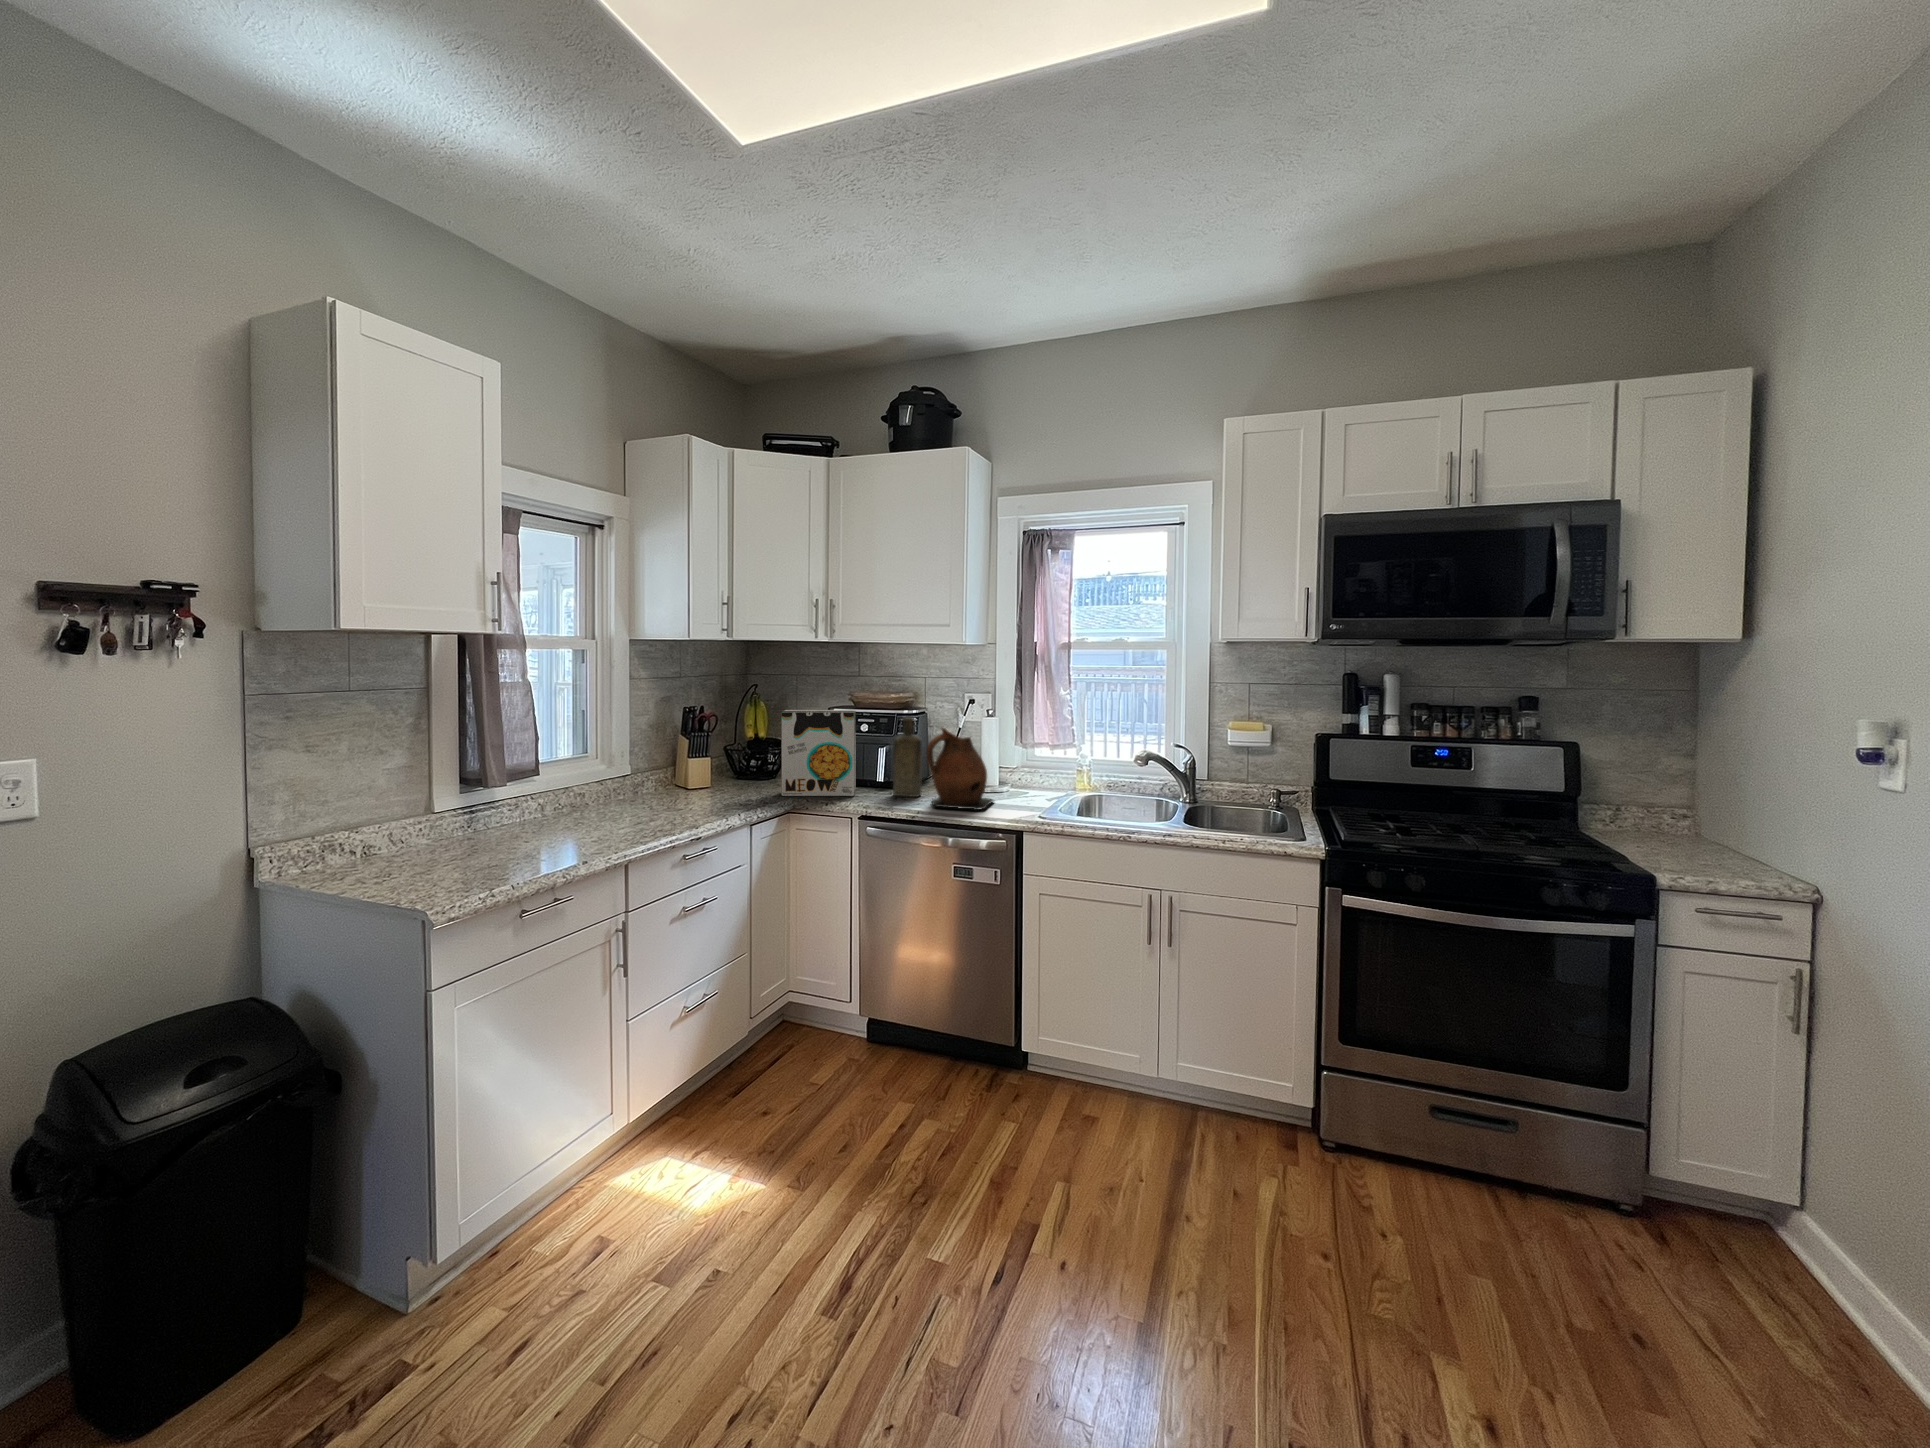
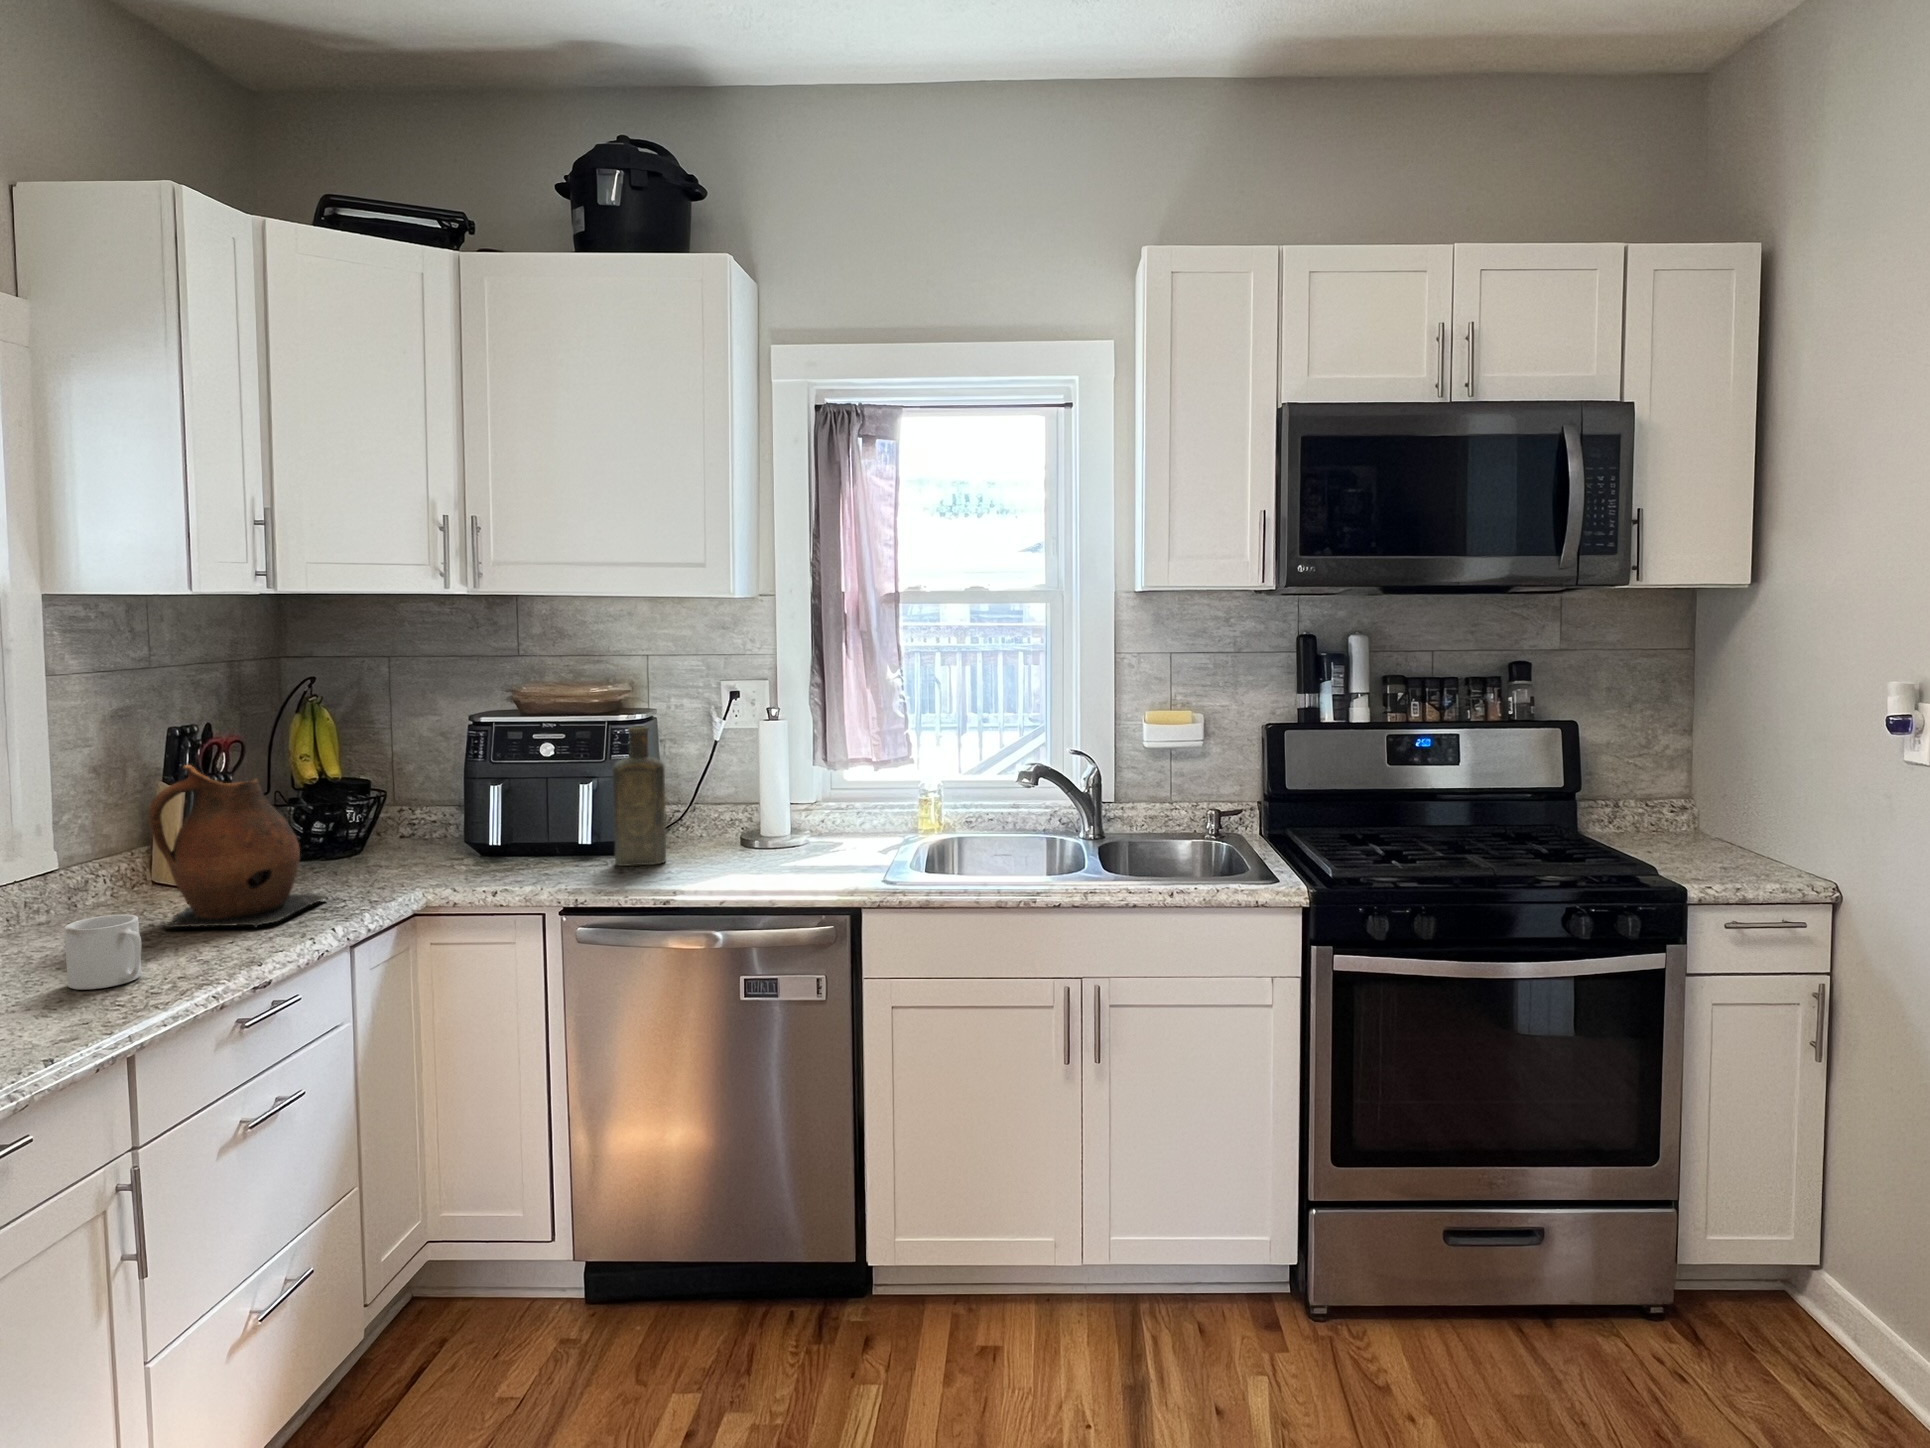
cereal box: present [781,710,856,796] -> none [389,719,543,886]
ceramic pitcher: present [926,728,994,810] -> present [149,765,328,928]
mug: none [633,793,663,827] -> present [64,915,142,990]

